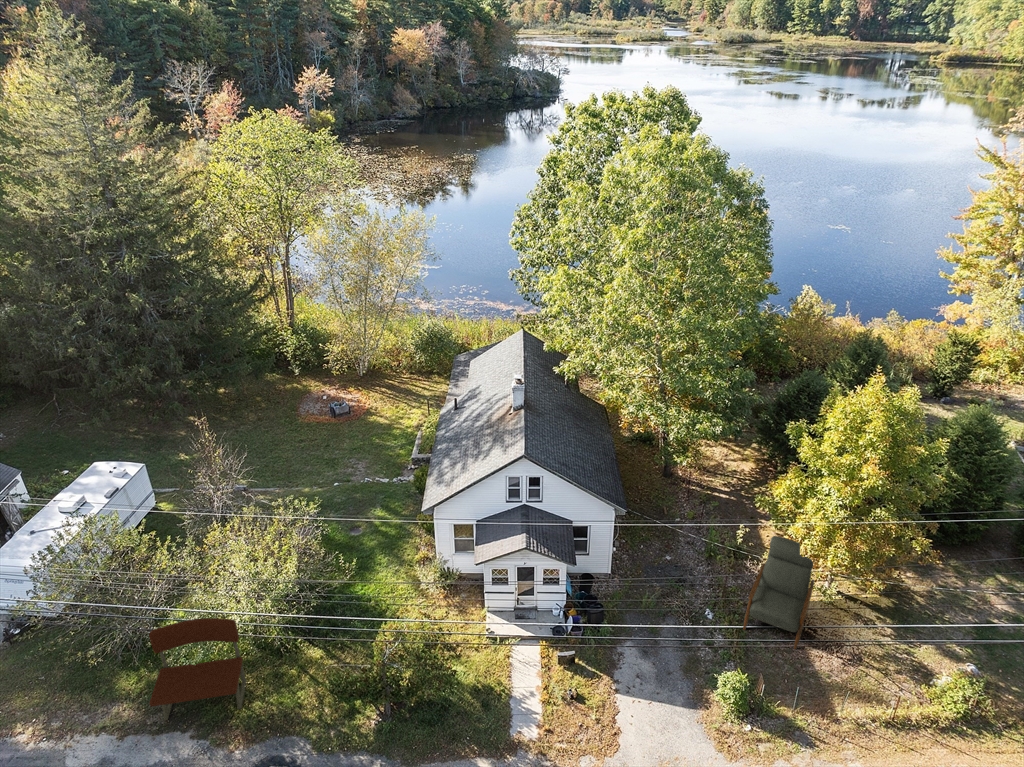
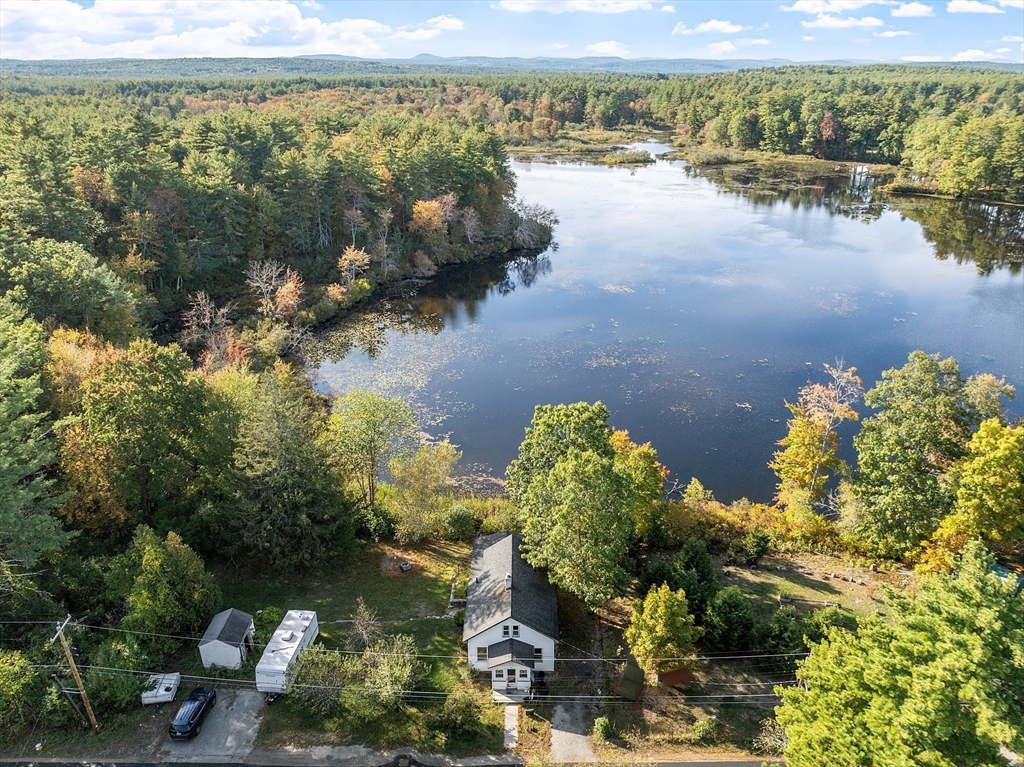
bench: present [149,618,246,720] -> present [657,651,694,695]

